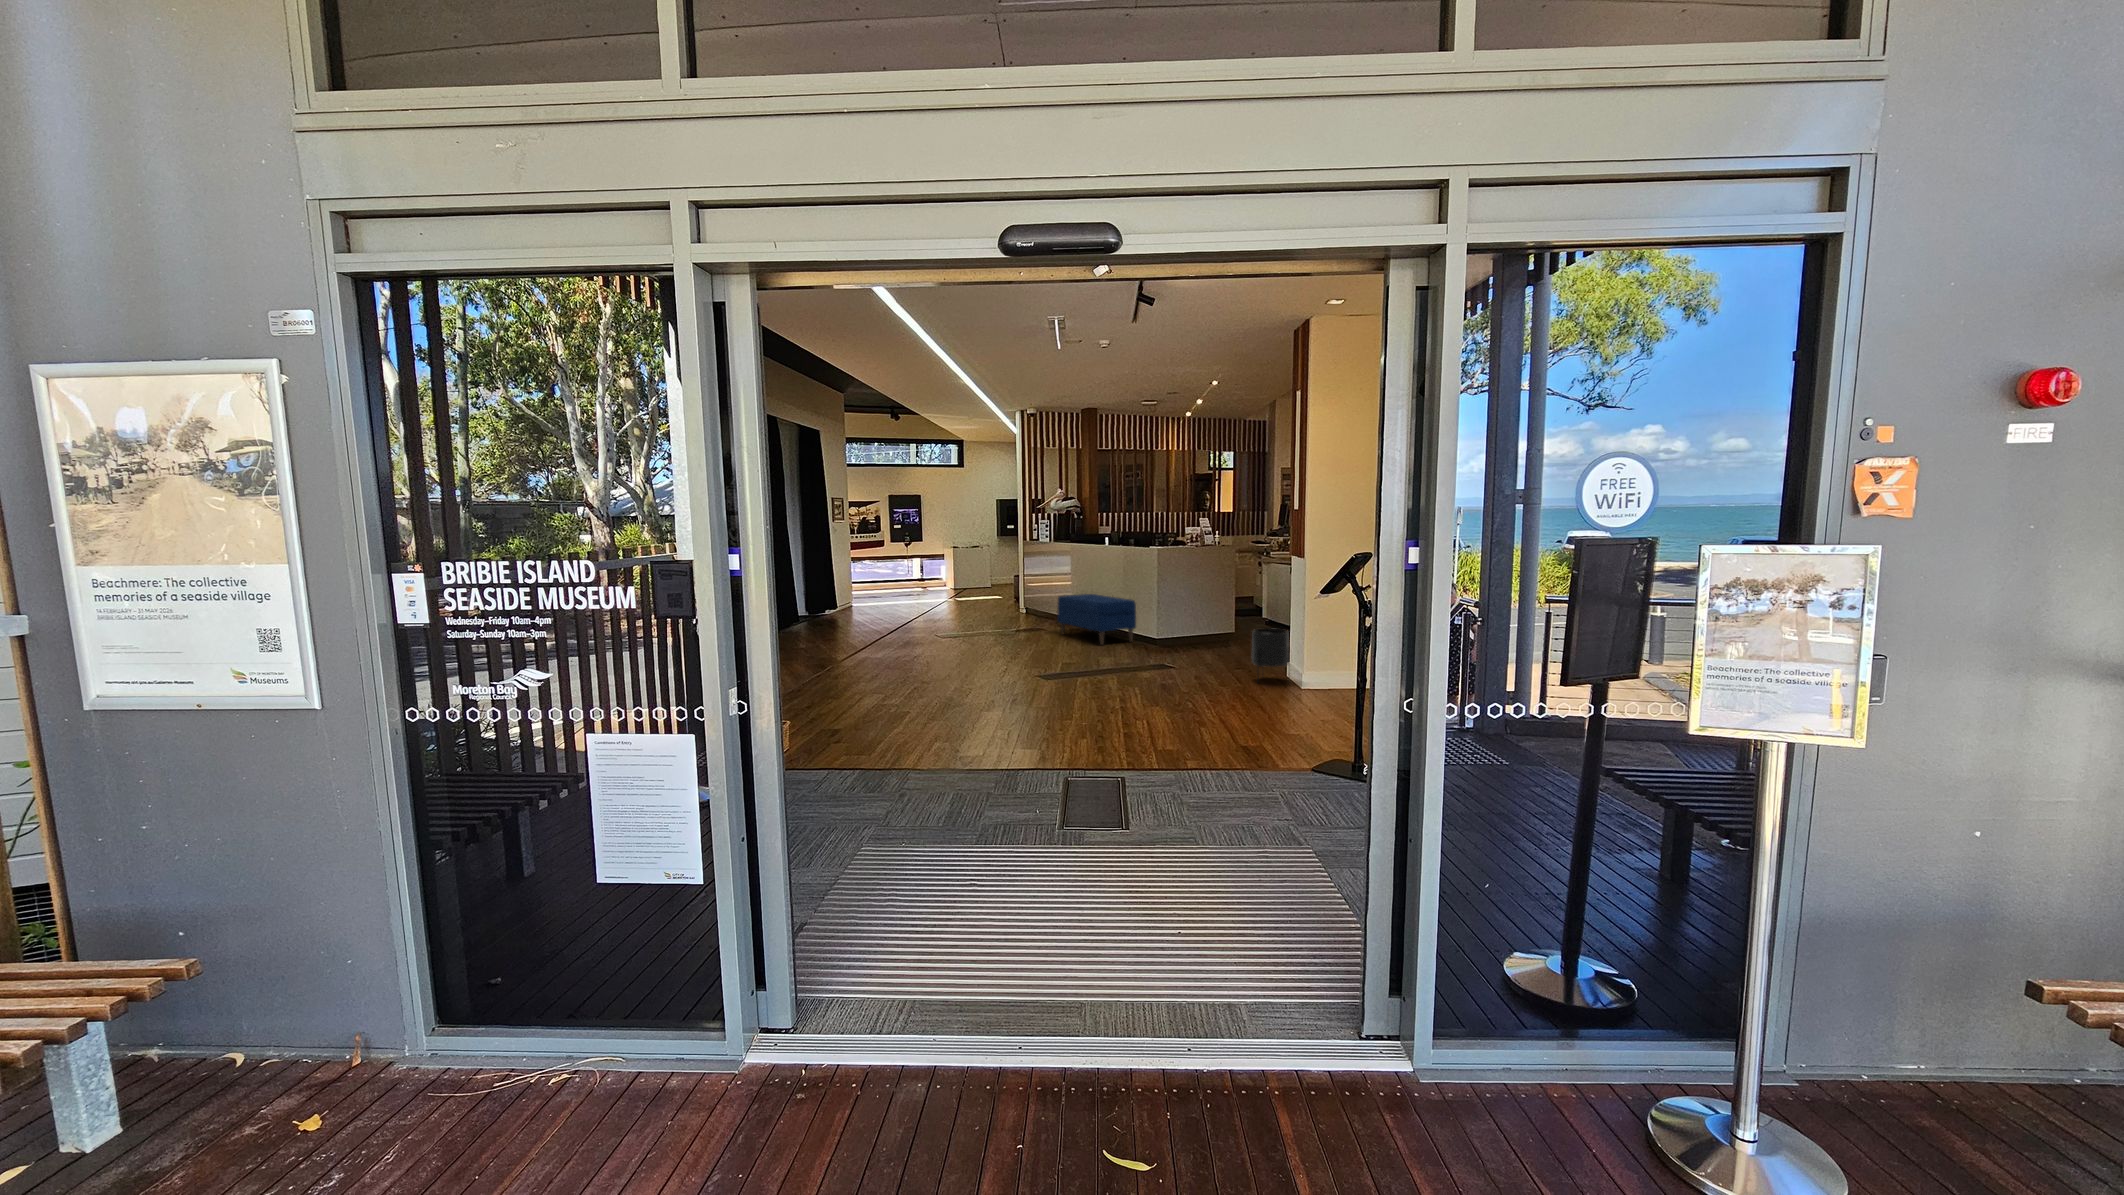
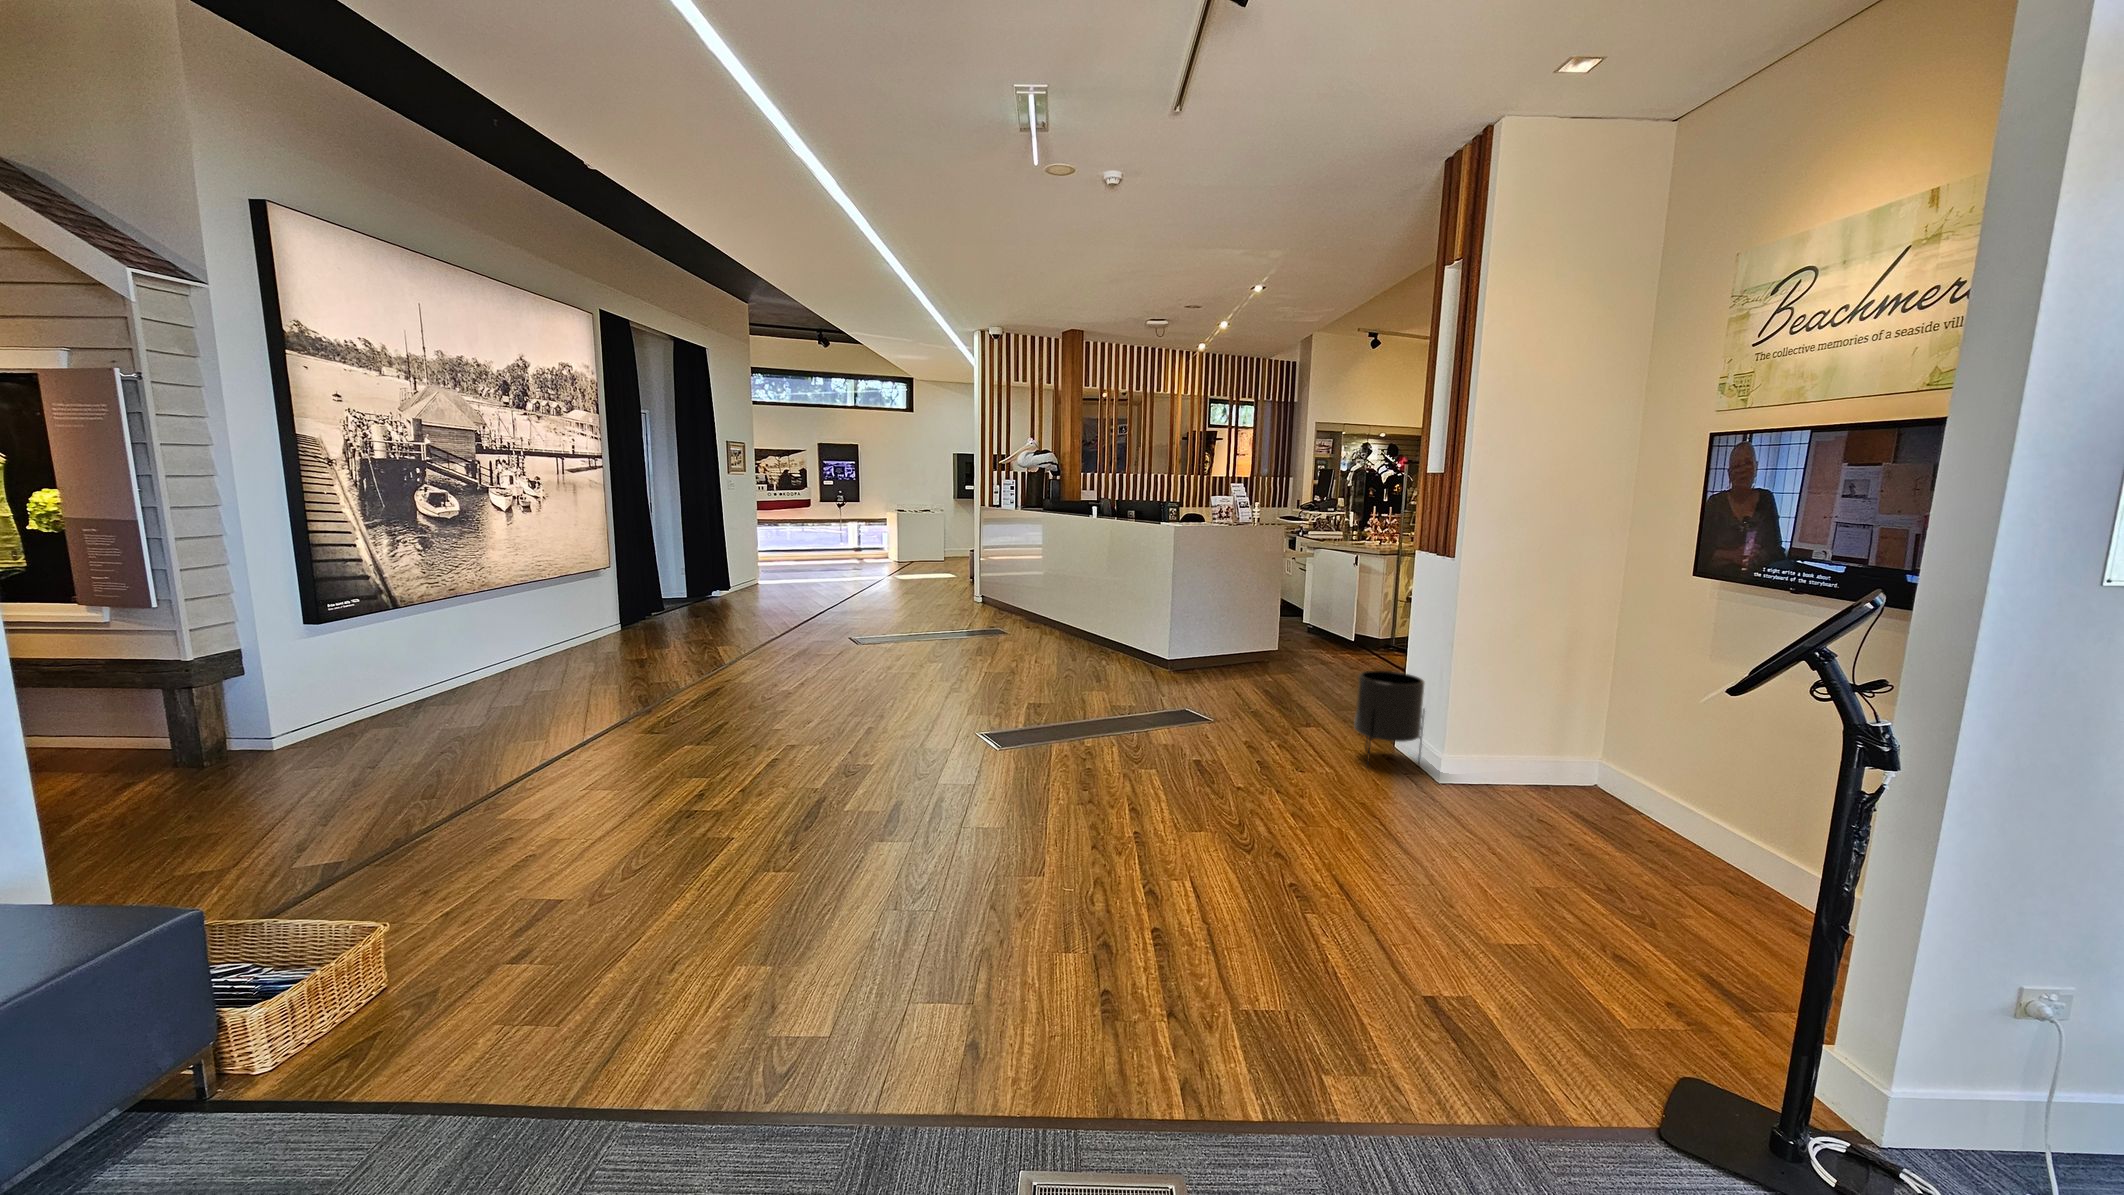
bench: present [1057,594,1136,645] -> none [1024,585,1141,666]

